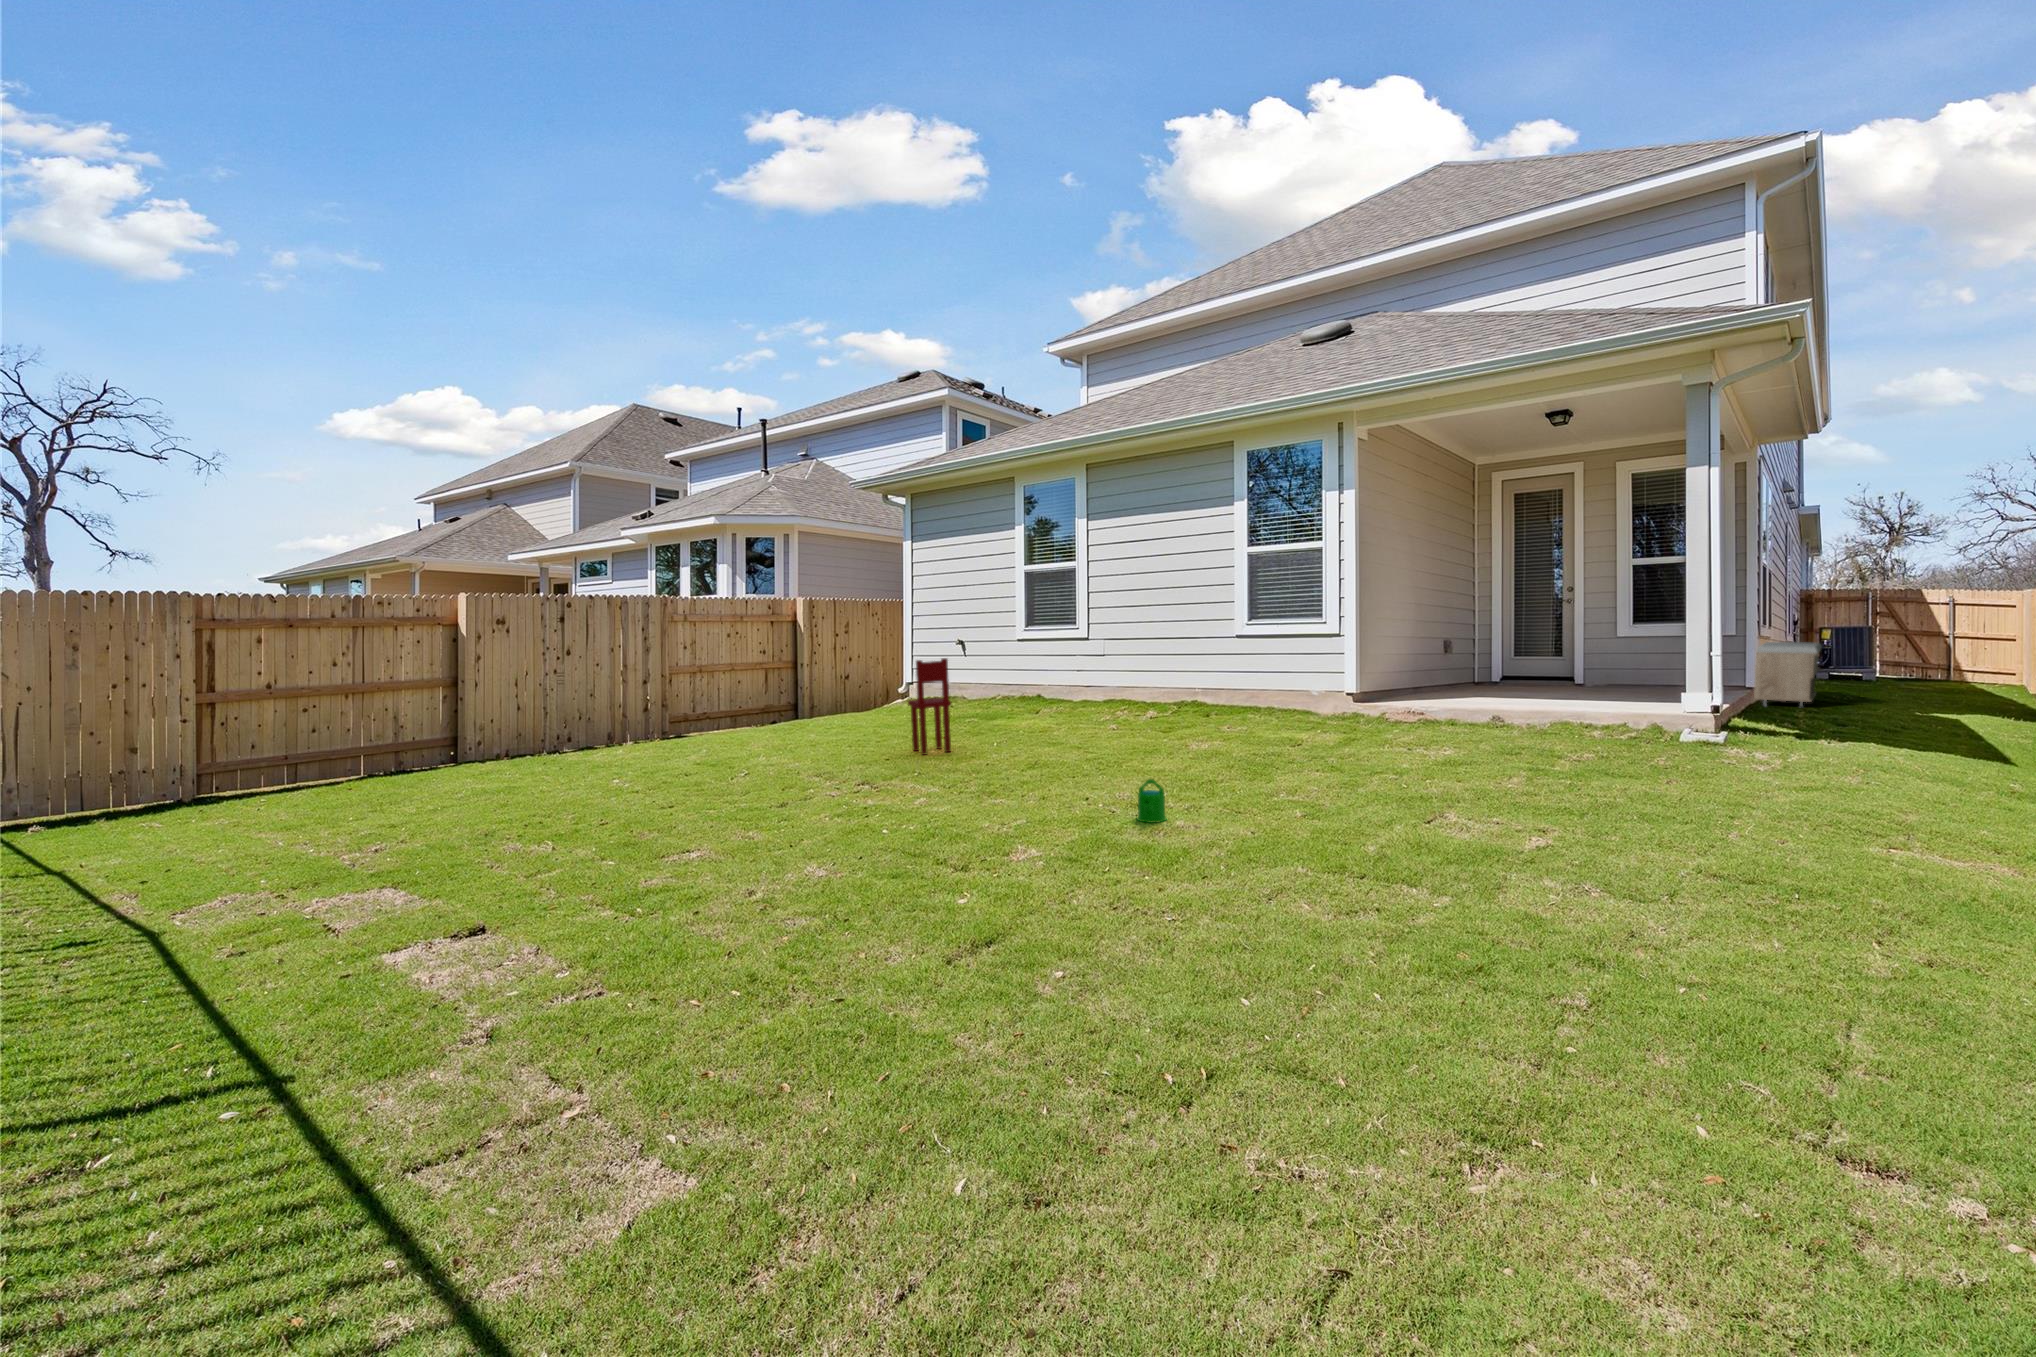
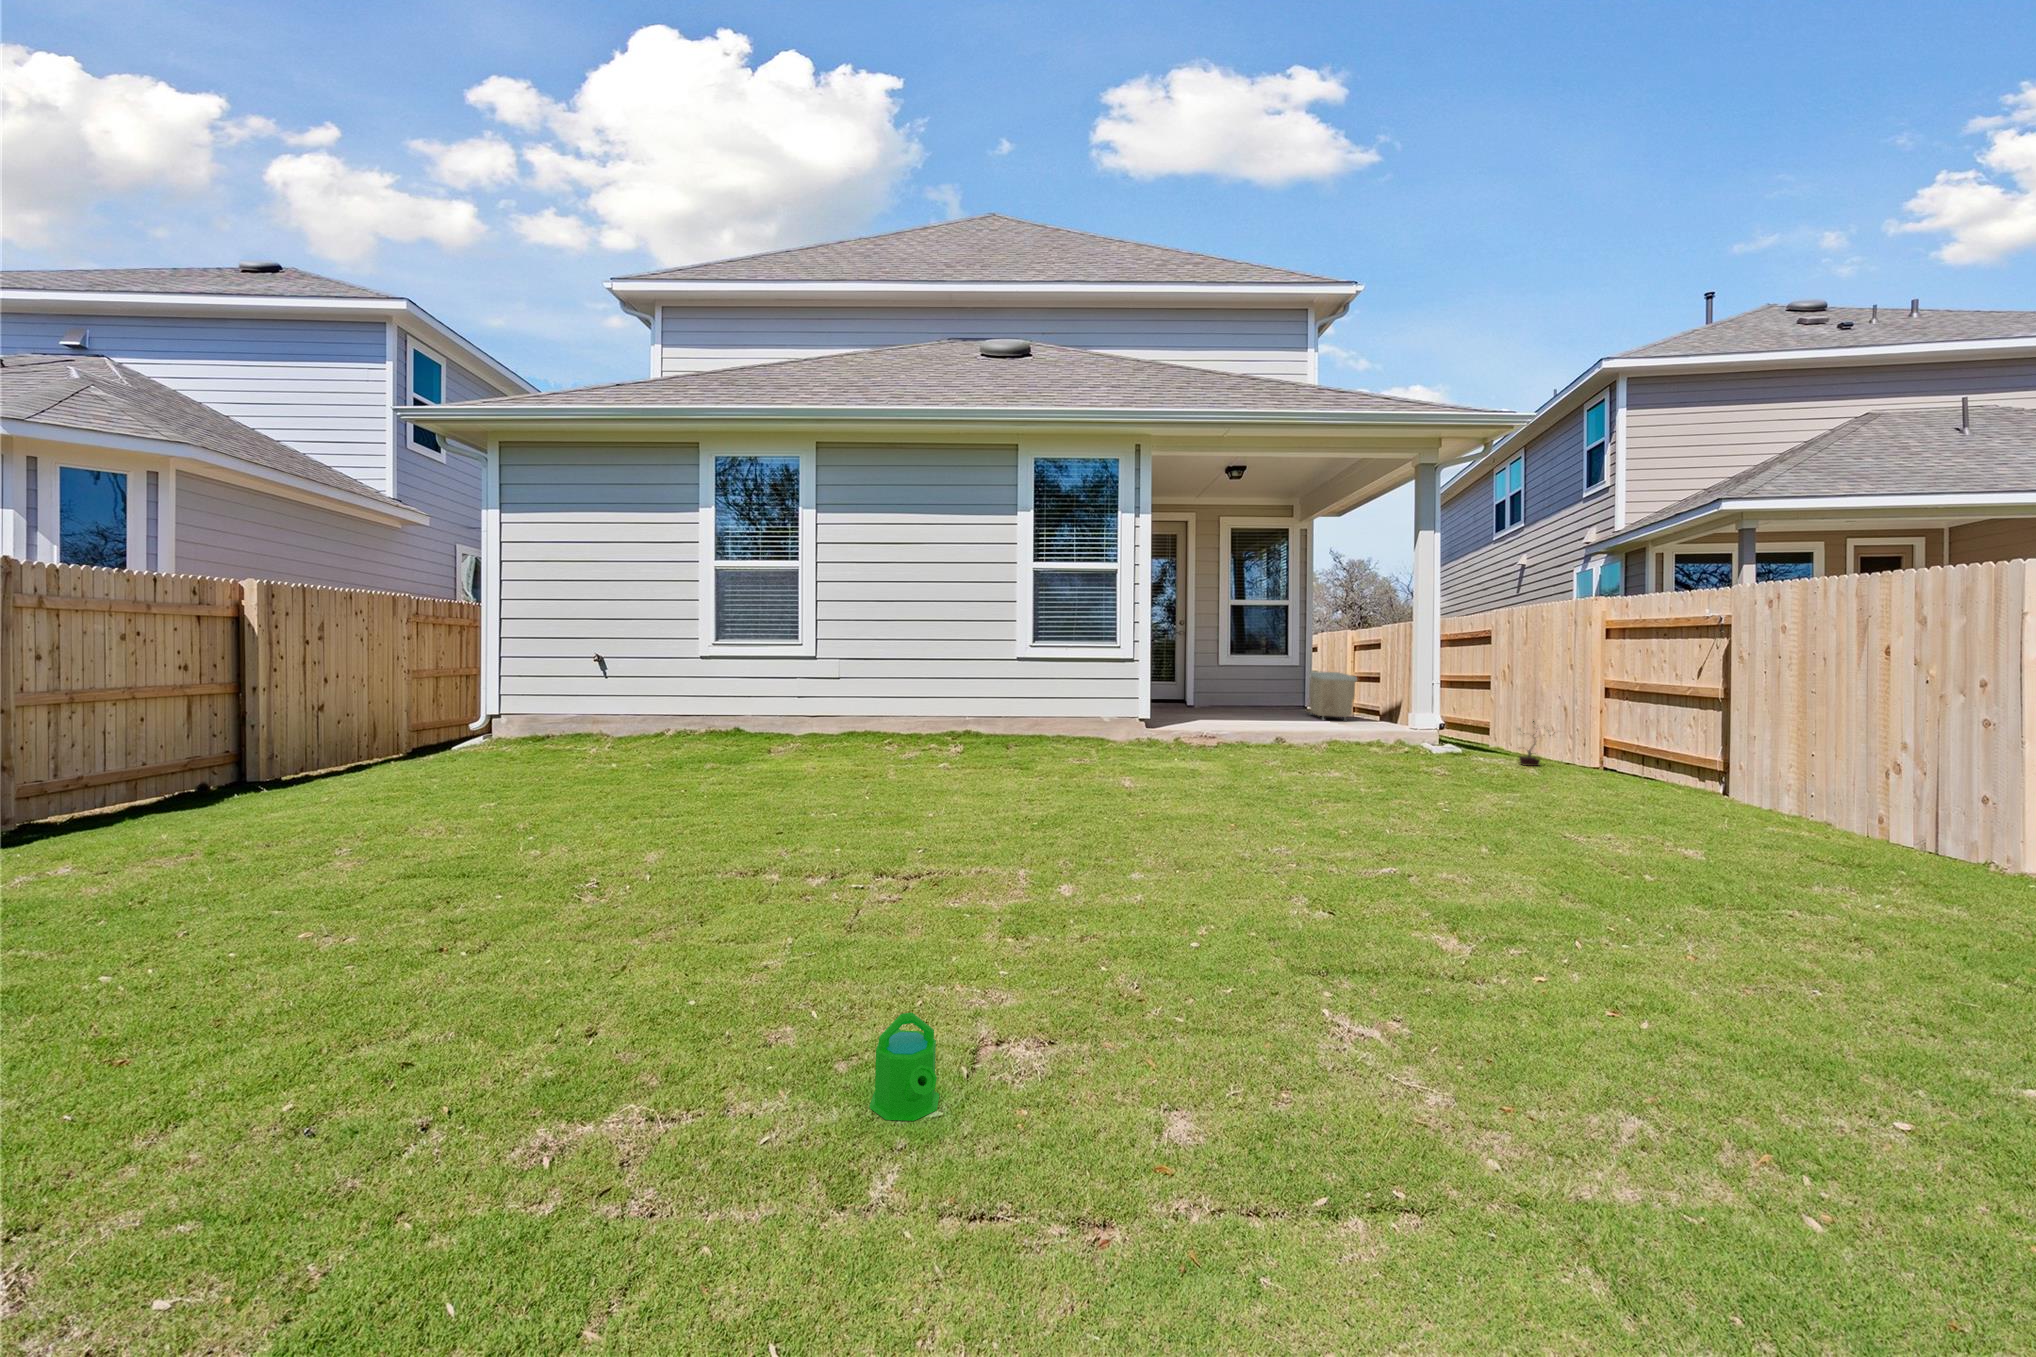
chair: present [908,658,952,755] -> none [702,684,777,828]
potted plant: none [1895,702,1981,768] -> present [1519,721,1555,766]
watering can: present [1137,779,1166,823] -> present [869,1012,940,1121]

